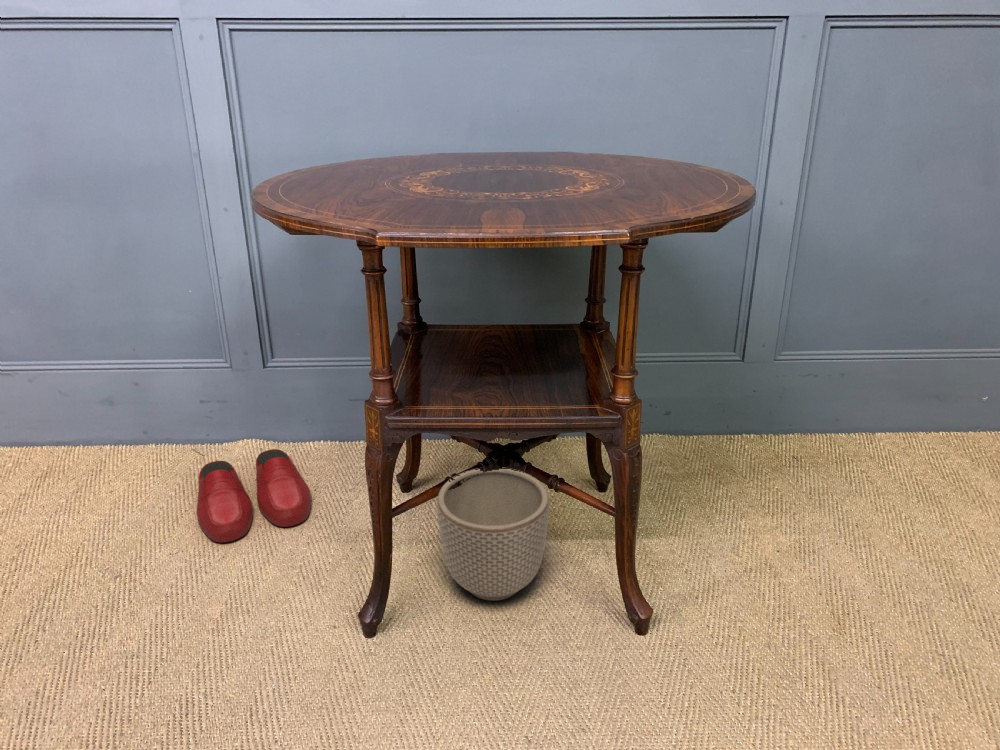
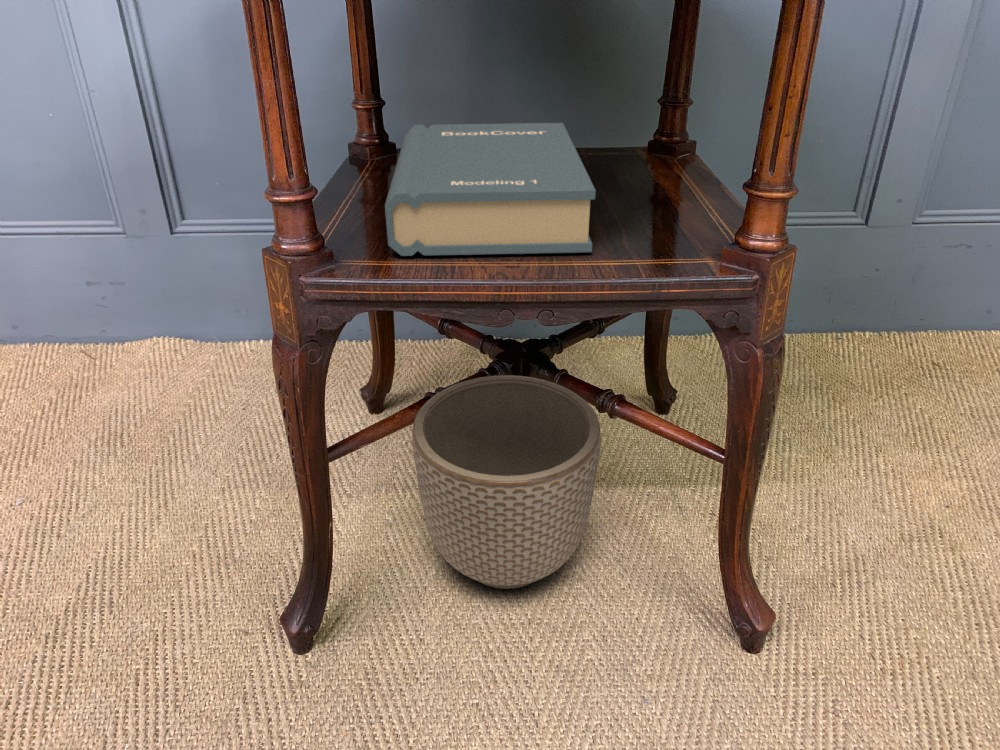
hardback book: none [428,318,538,404] -> present [385,123,596,256]
slippers: present [197,449,311,542] -> none [59,350,236,488]

